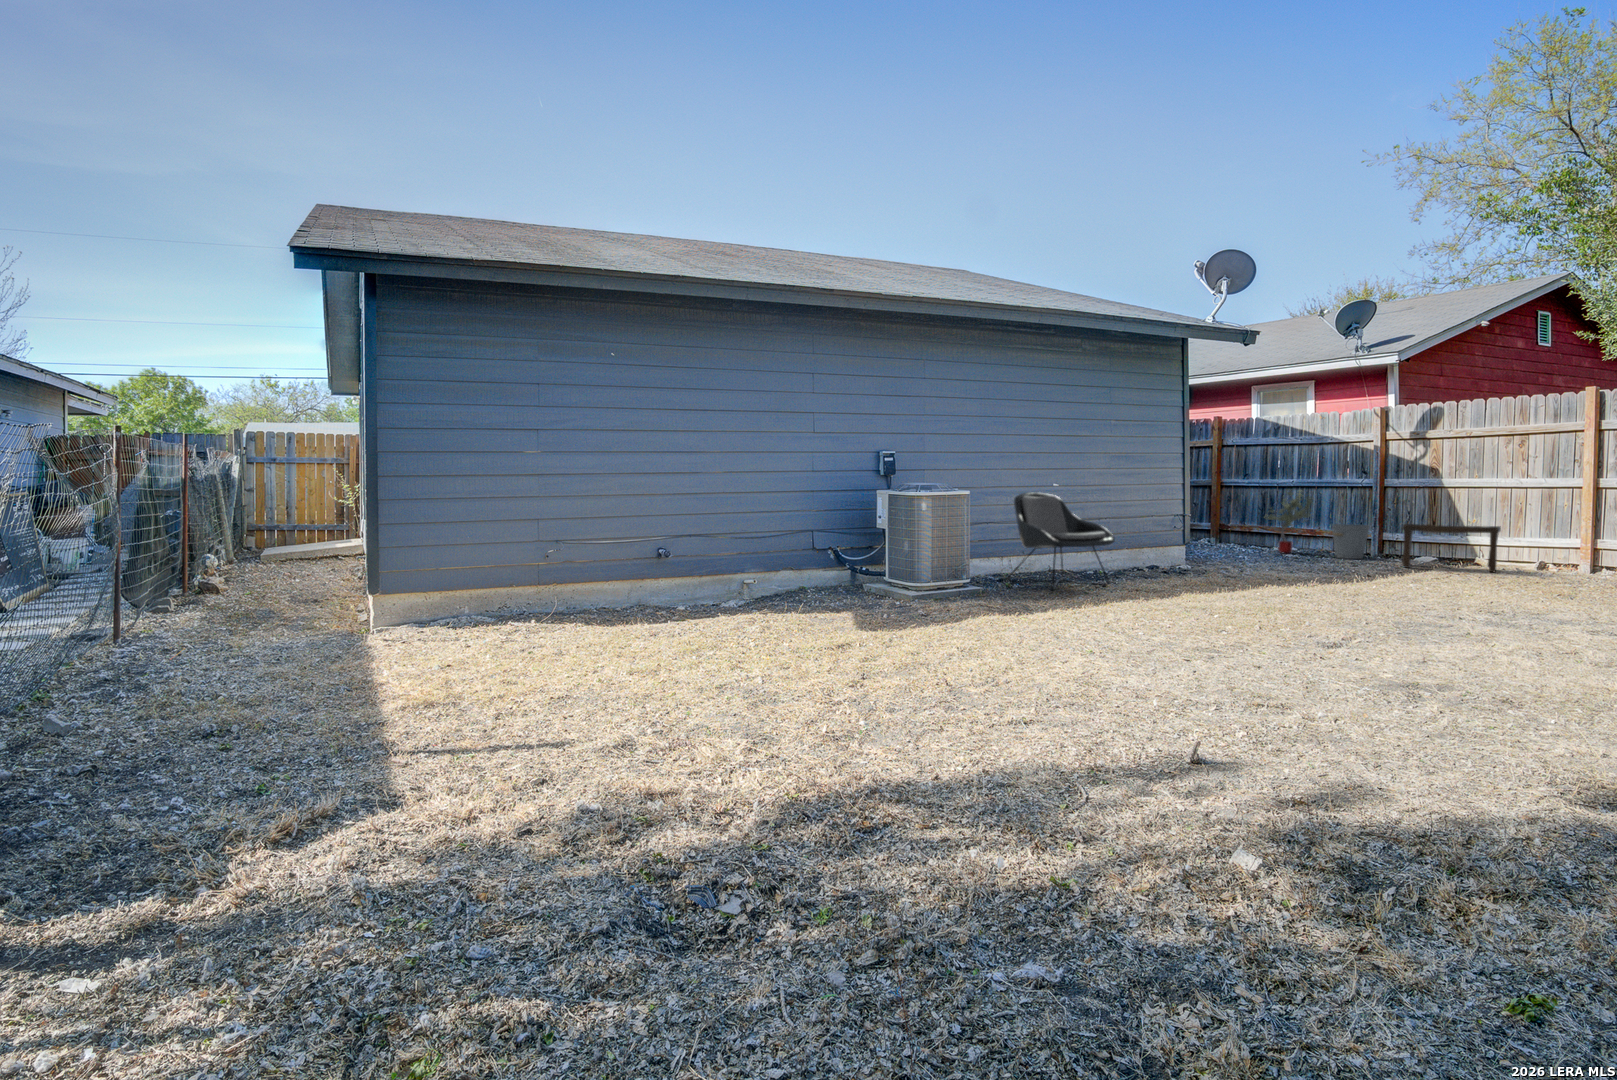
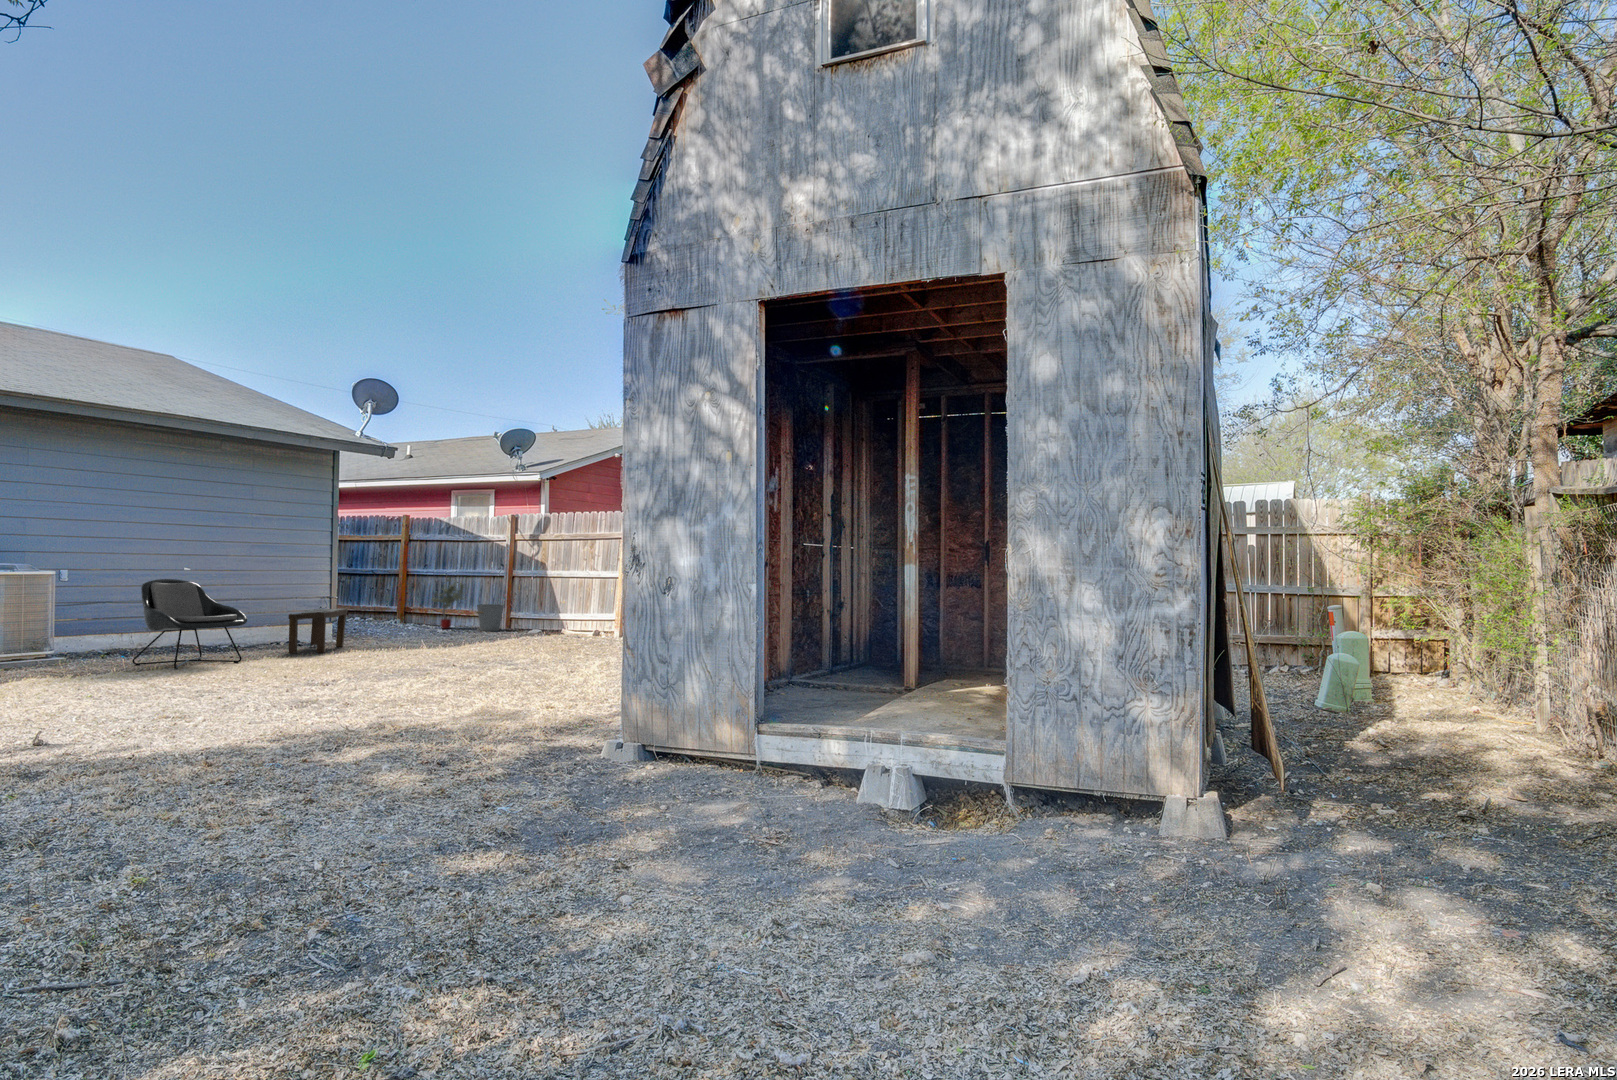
bench: present [1402,524,1501,572] -> present [288,609,348,653]

